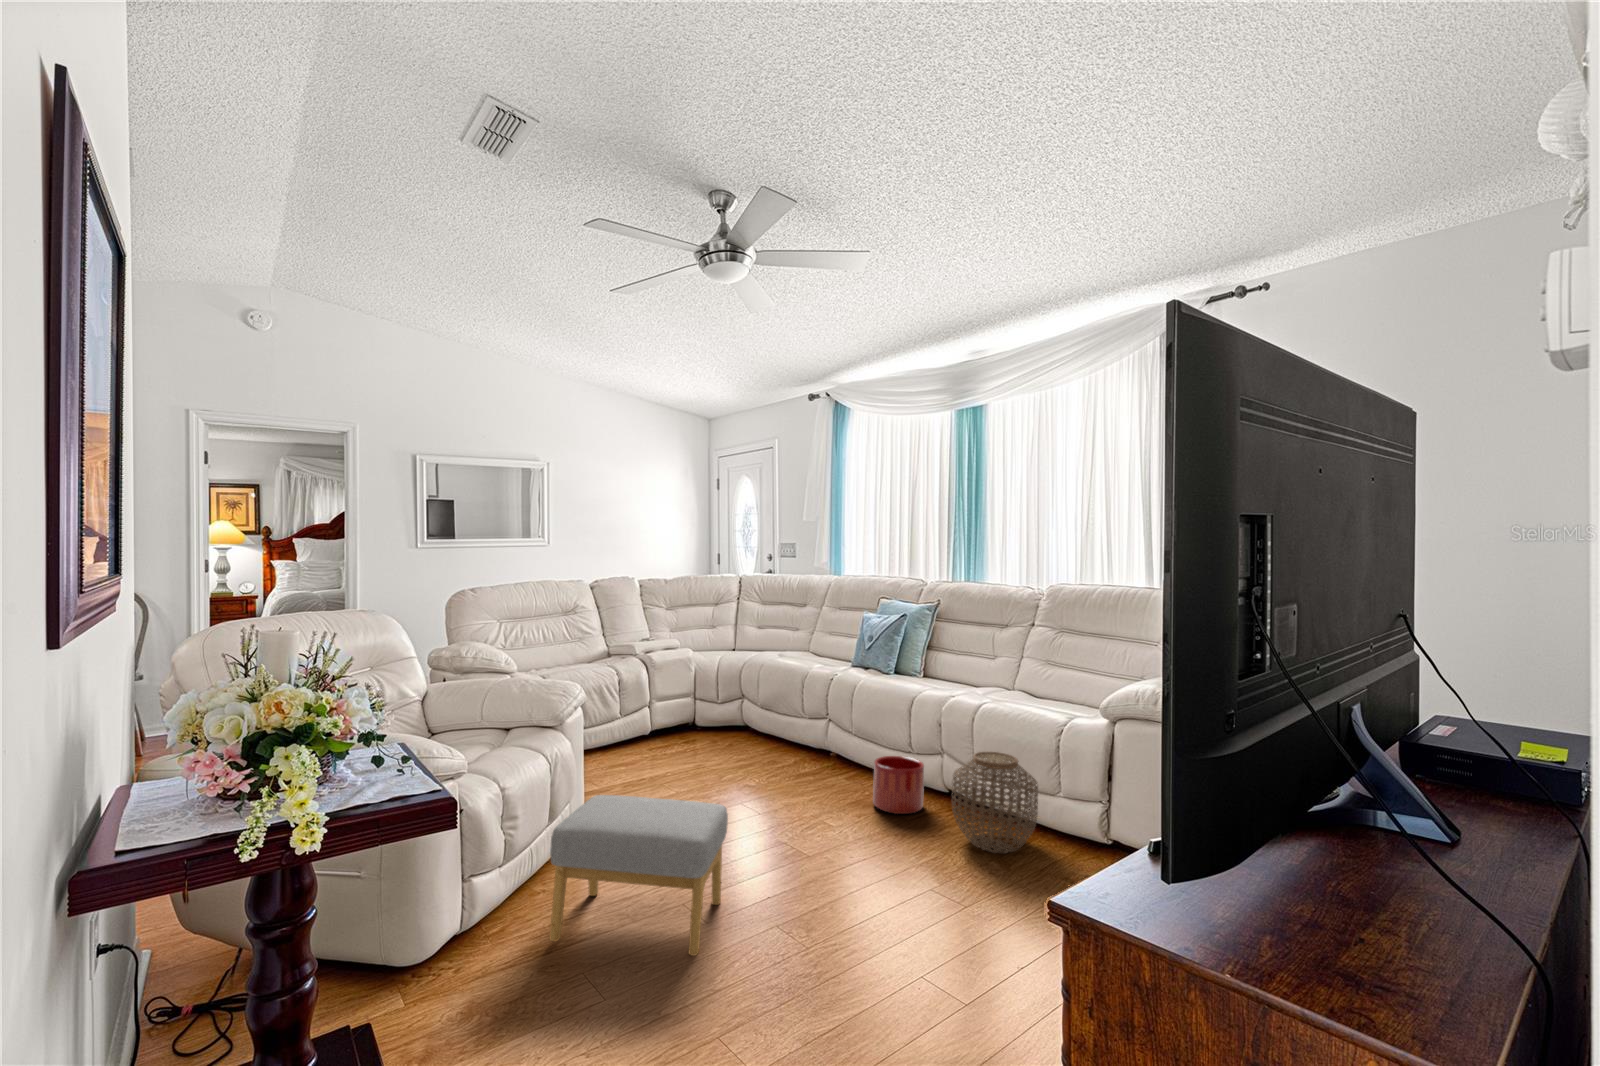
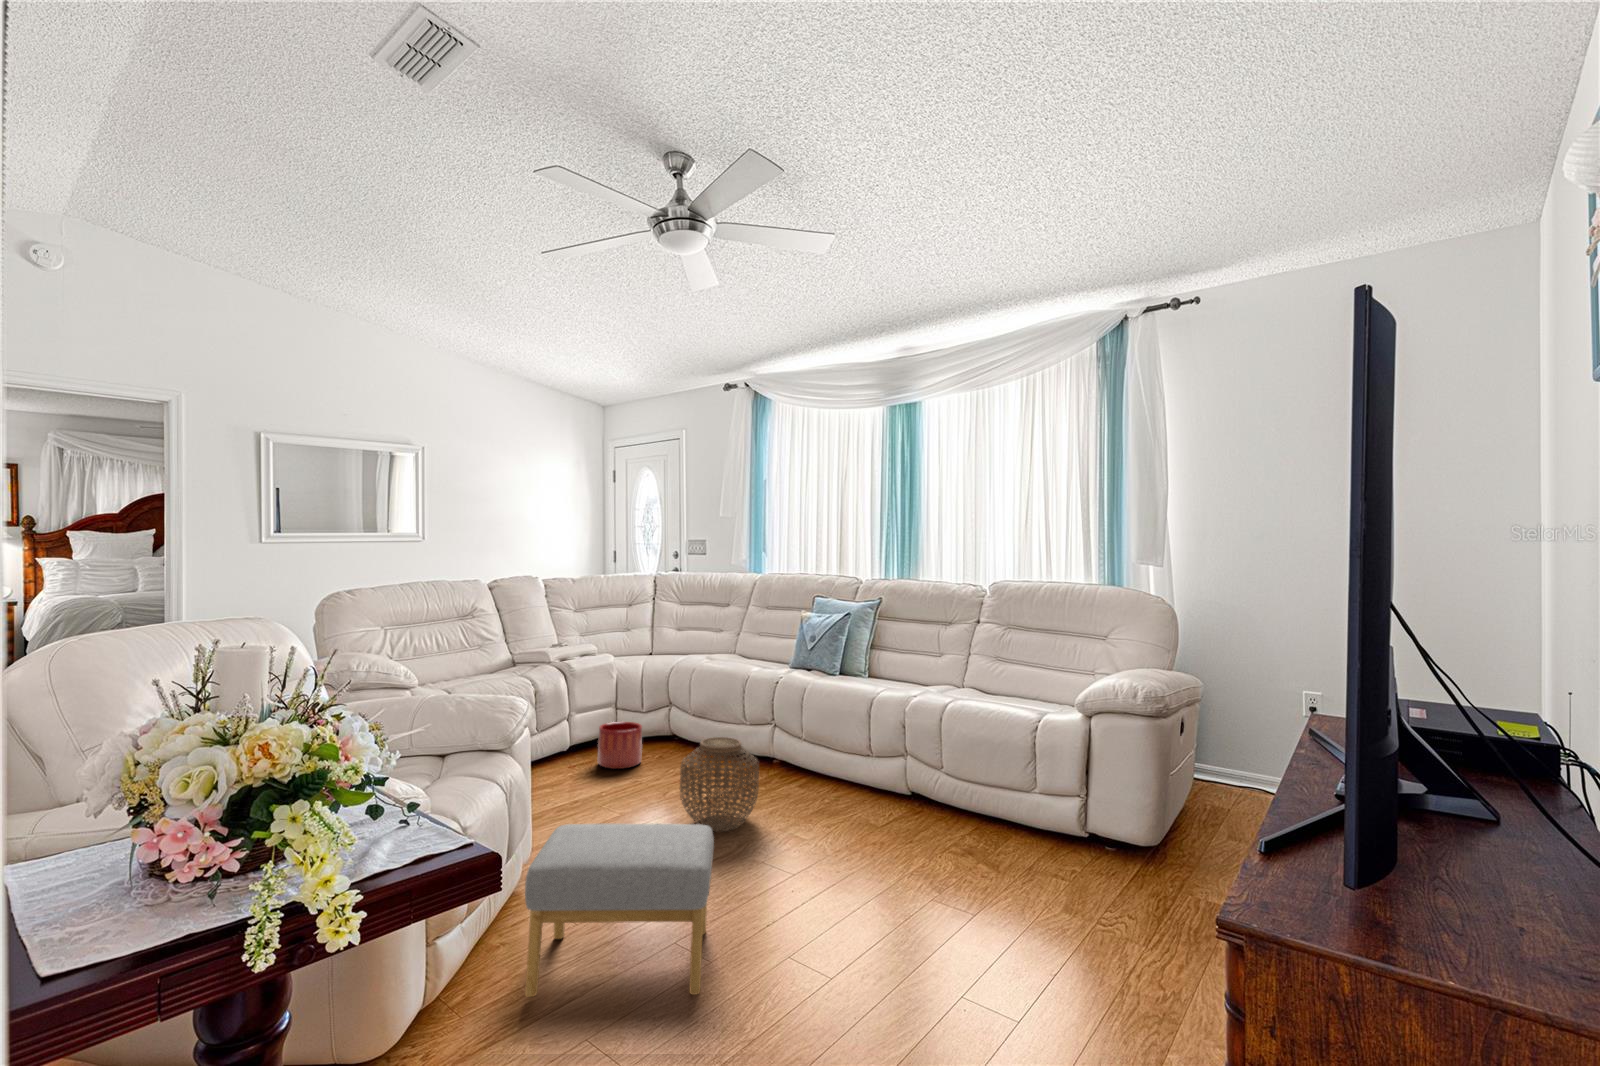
woven basket: present [952,752,1038,853] -> present [680,737,759,832]
planter: present [873,756,924,814] -> present [598,722,642,769]

